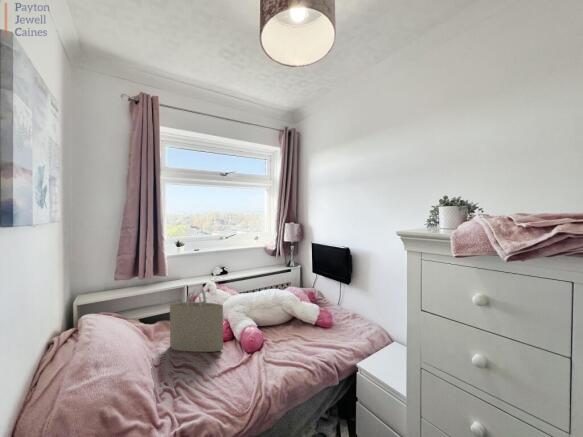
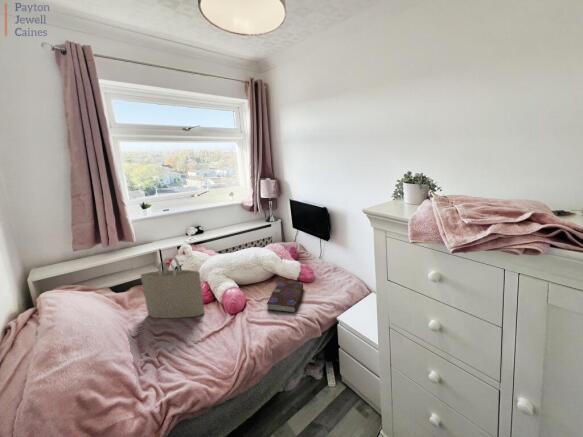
book: none [283,324,321,355] -> present [267,282,303,313]

